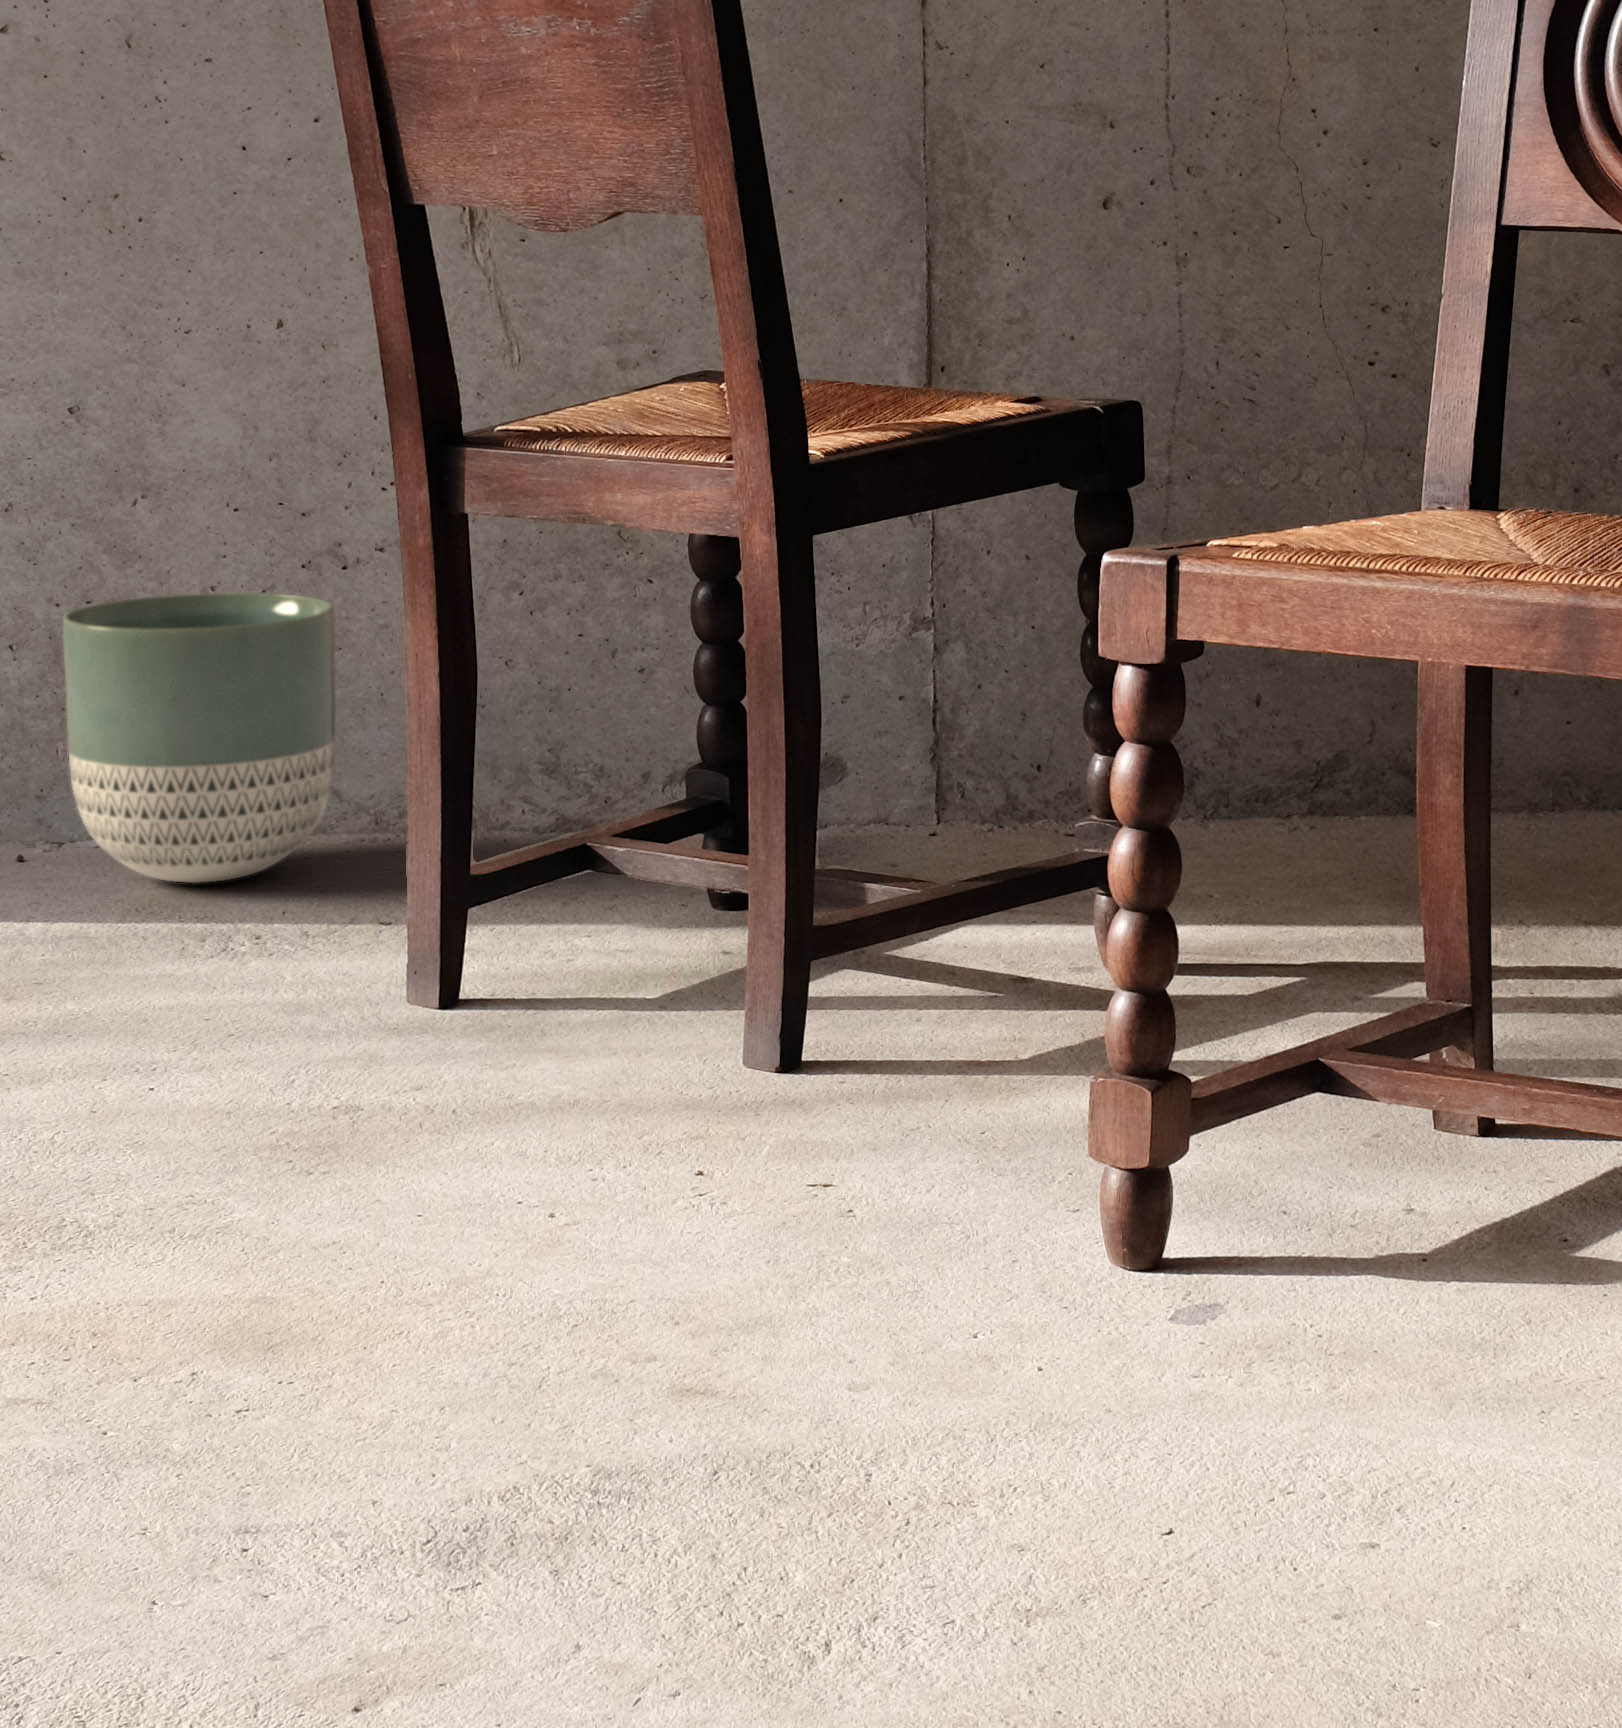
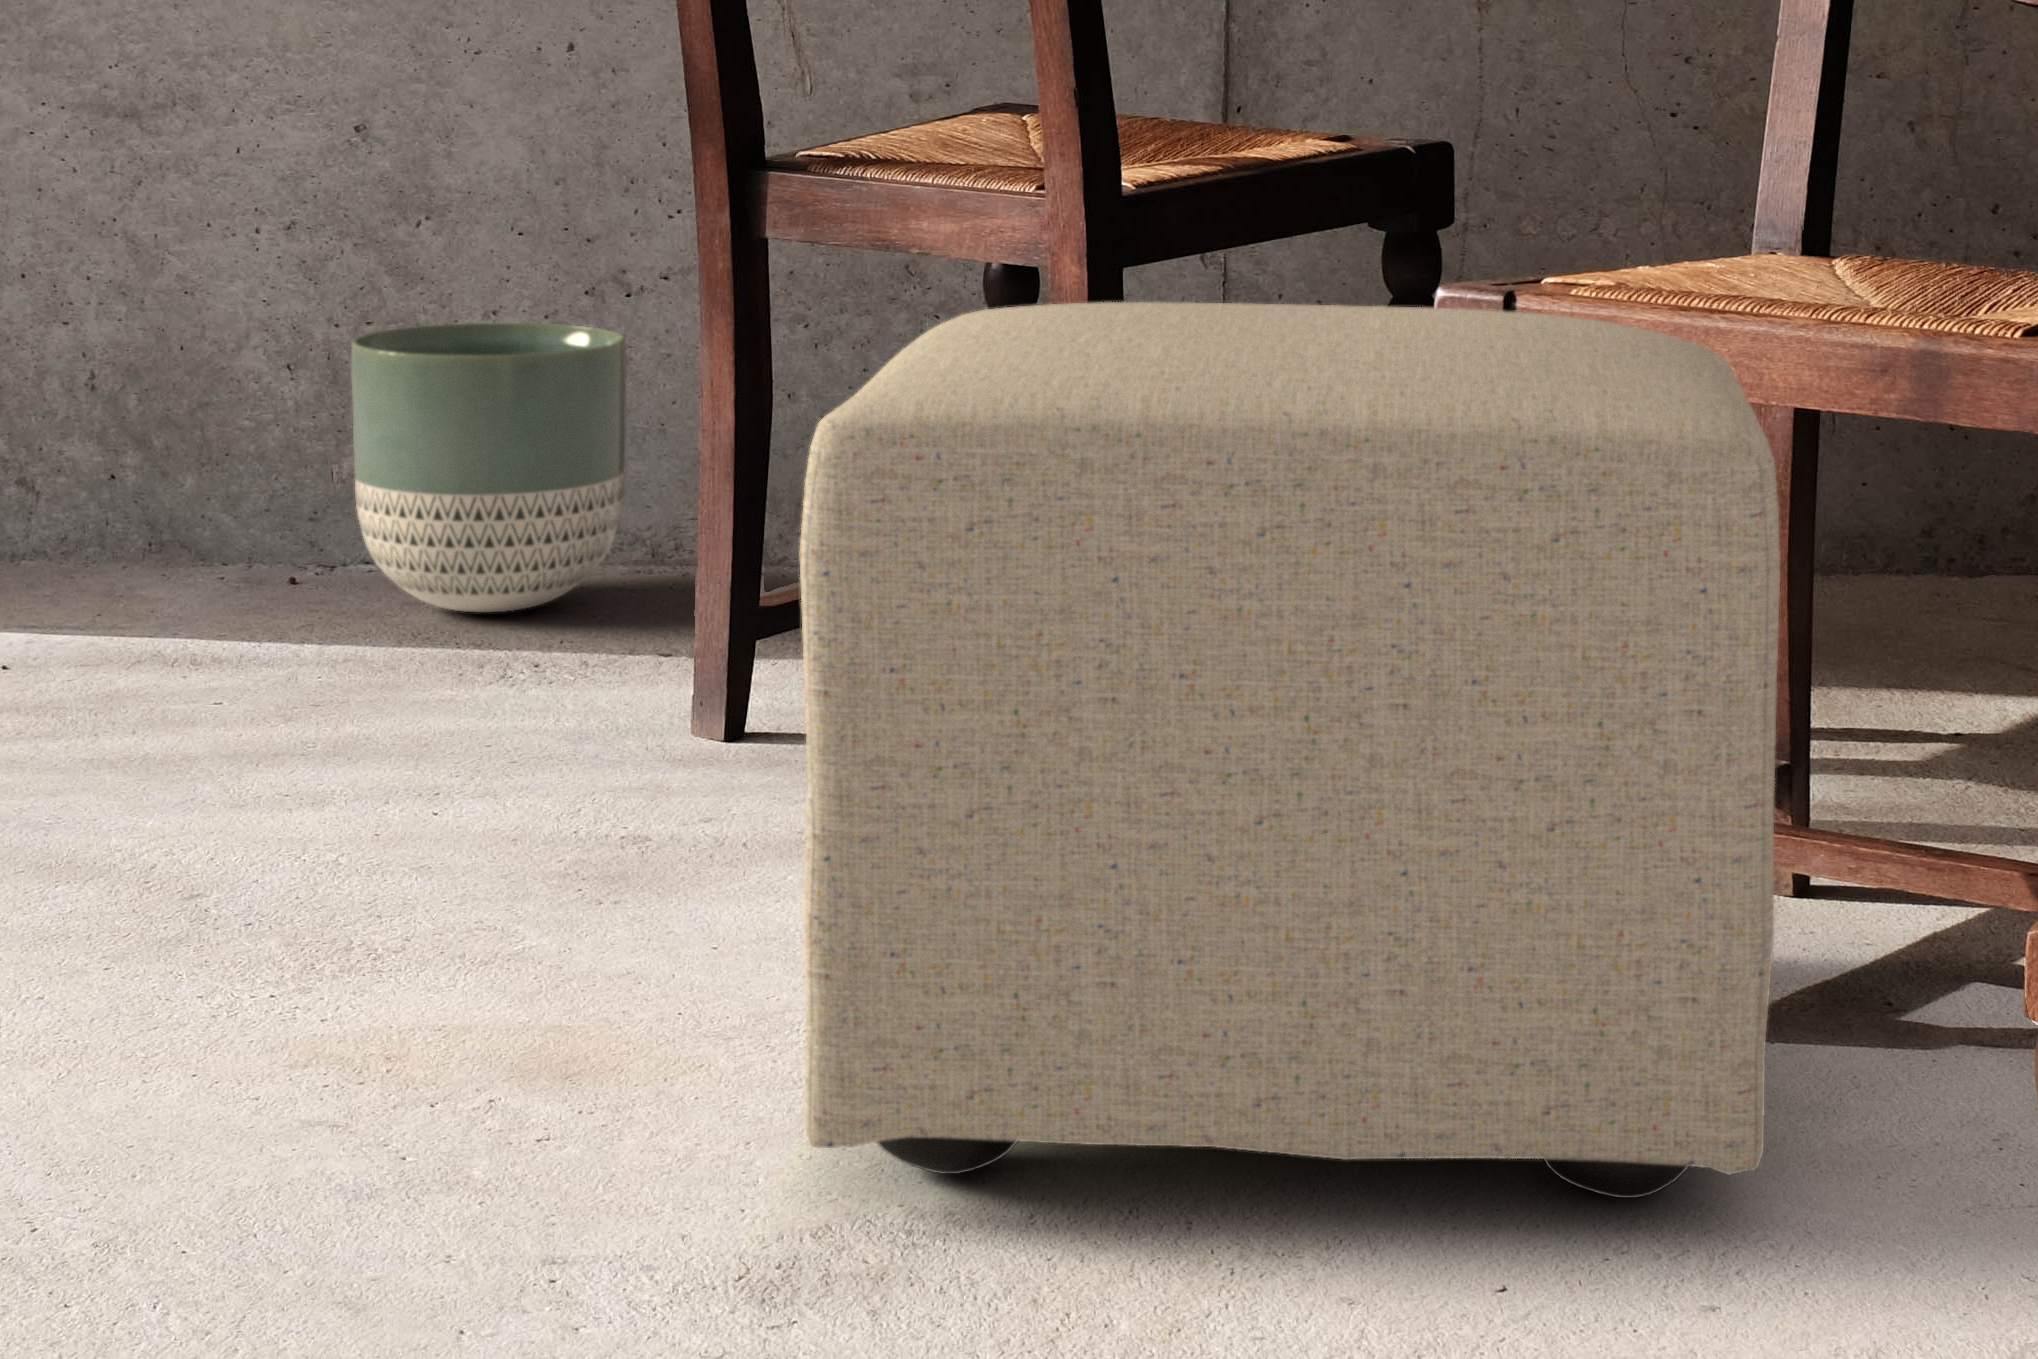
ottoman: none [487,577,1424,1436] -> present [799,302,1780,1198]

